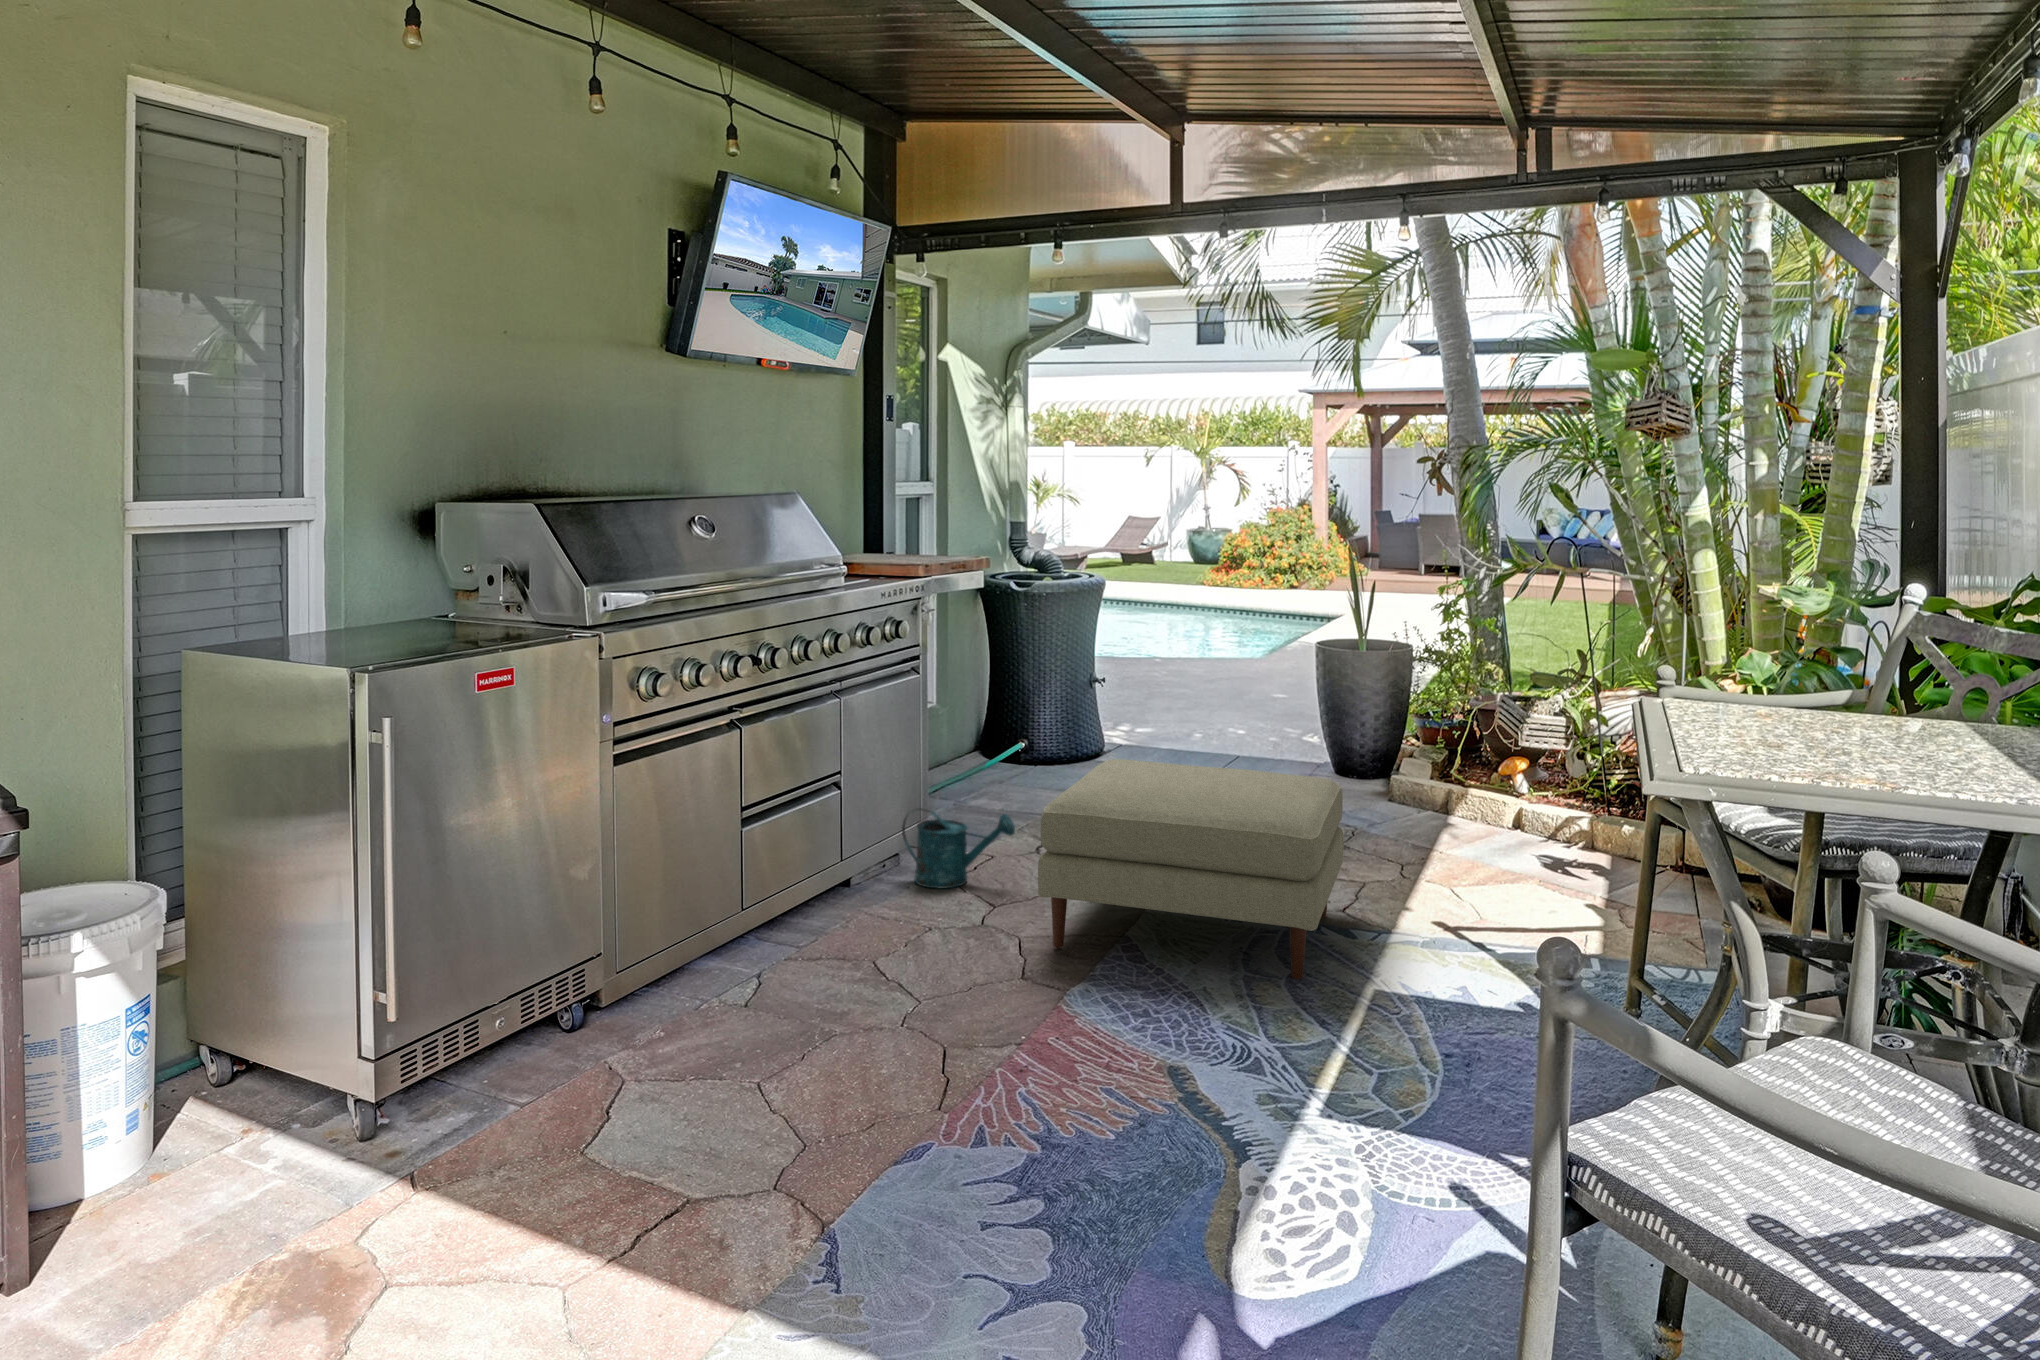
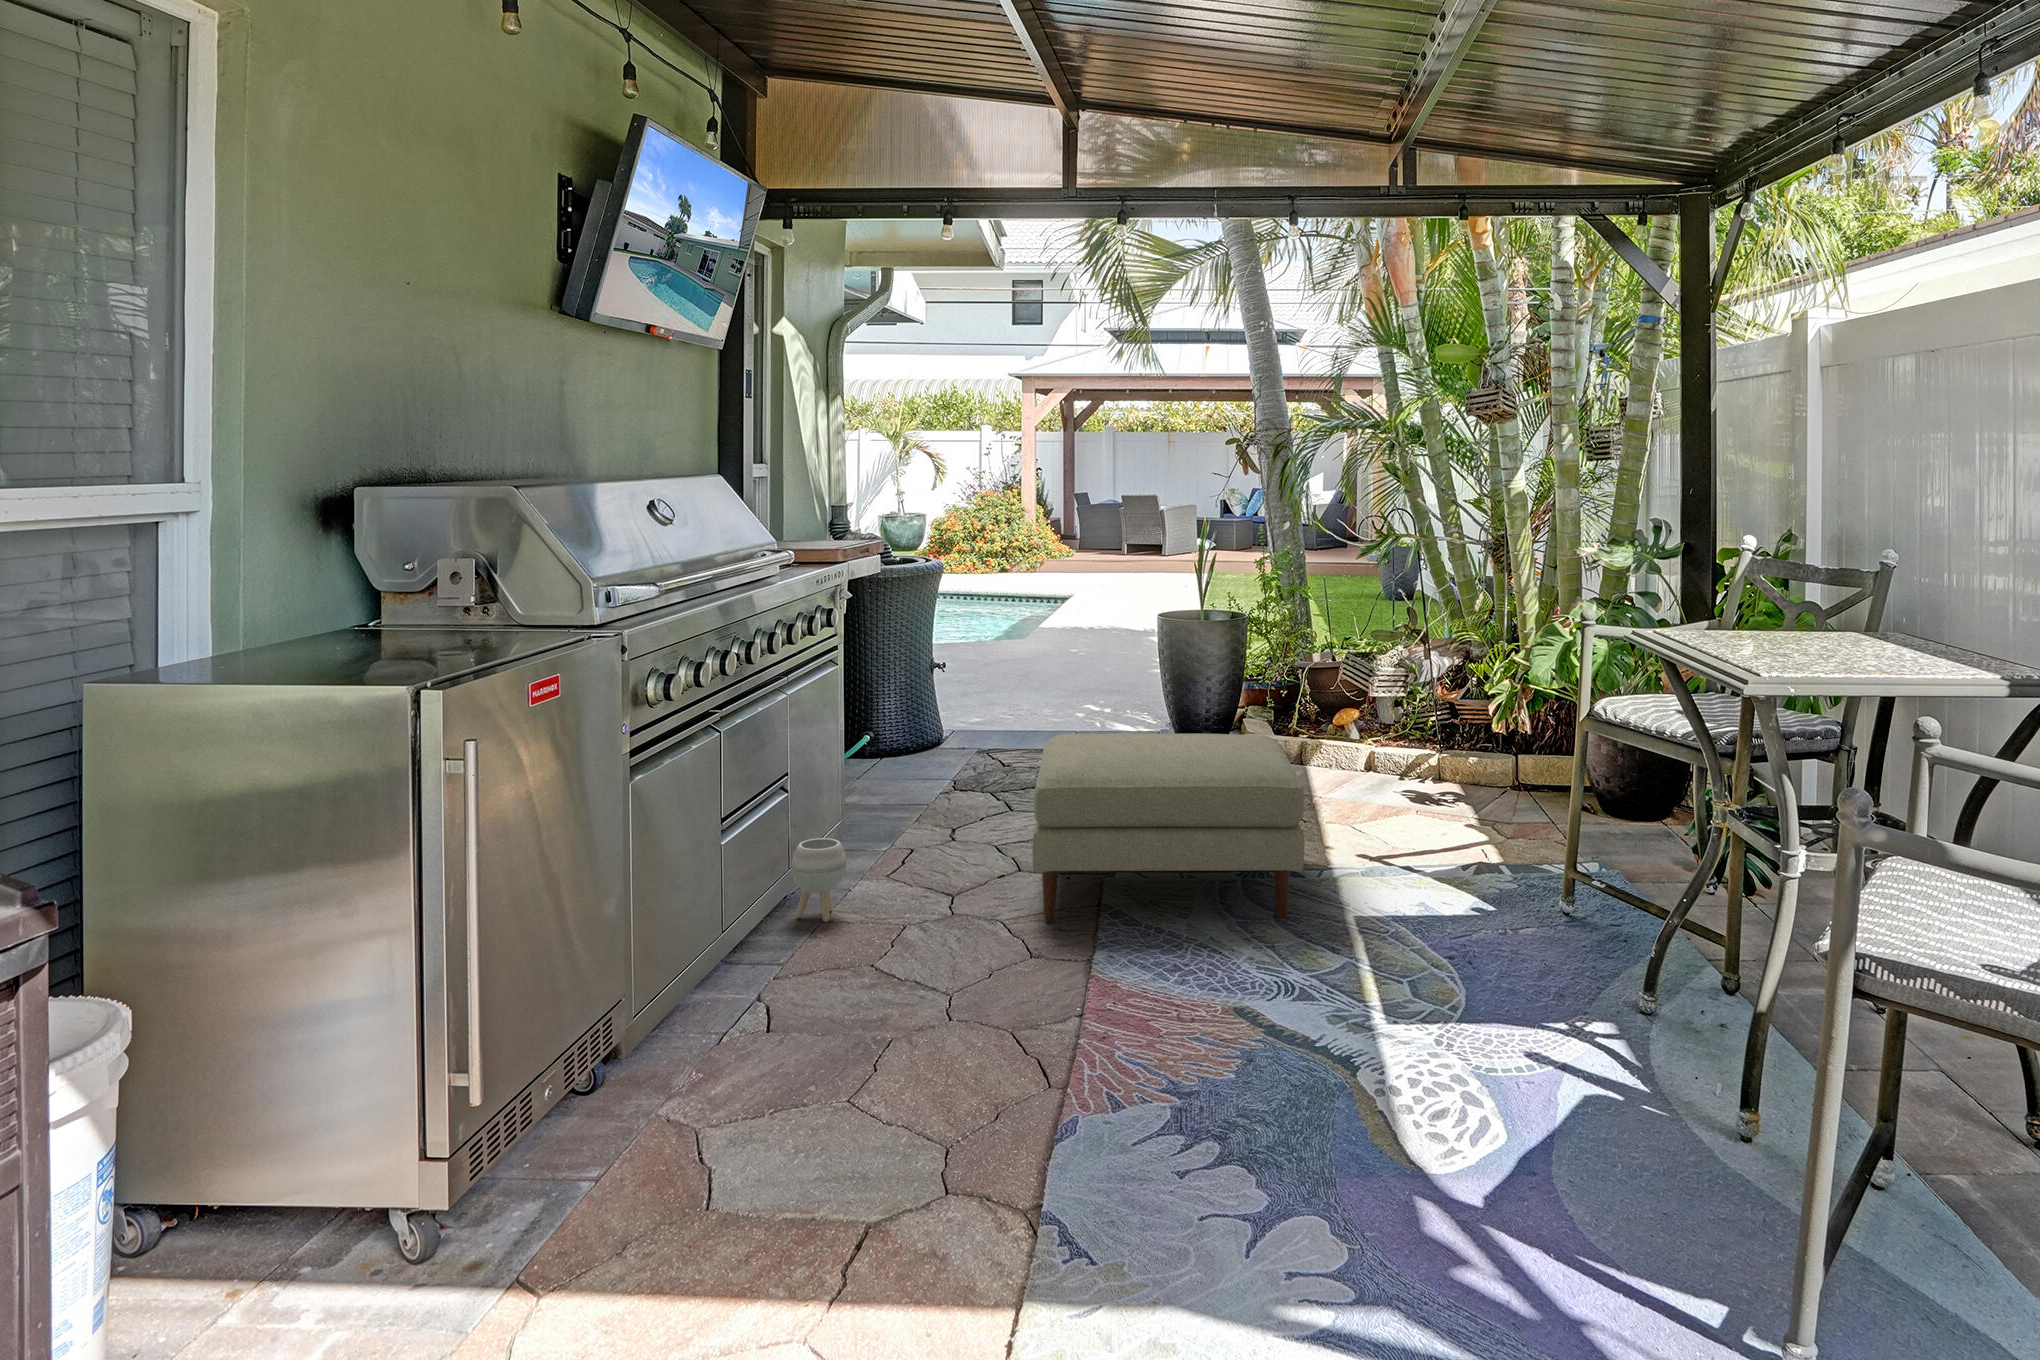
watering can: present [902,808,1015,888] -> none [836,799,959,882]
planter: none [834,840,884,920] -> present [791,838,846,922]

